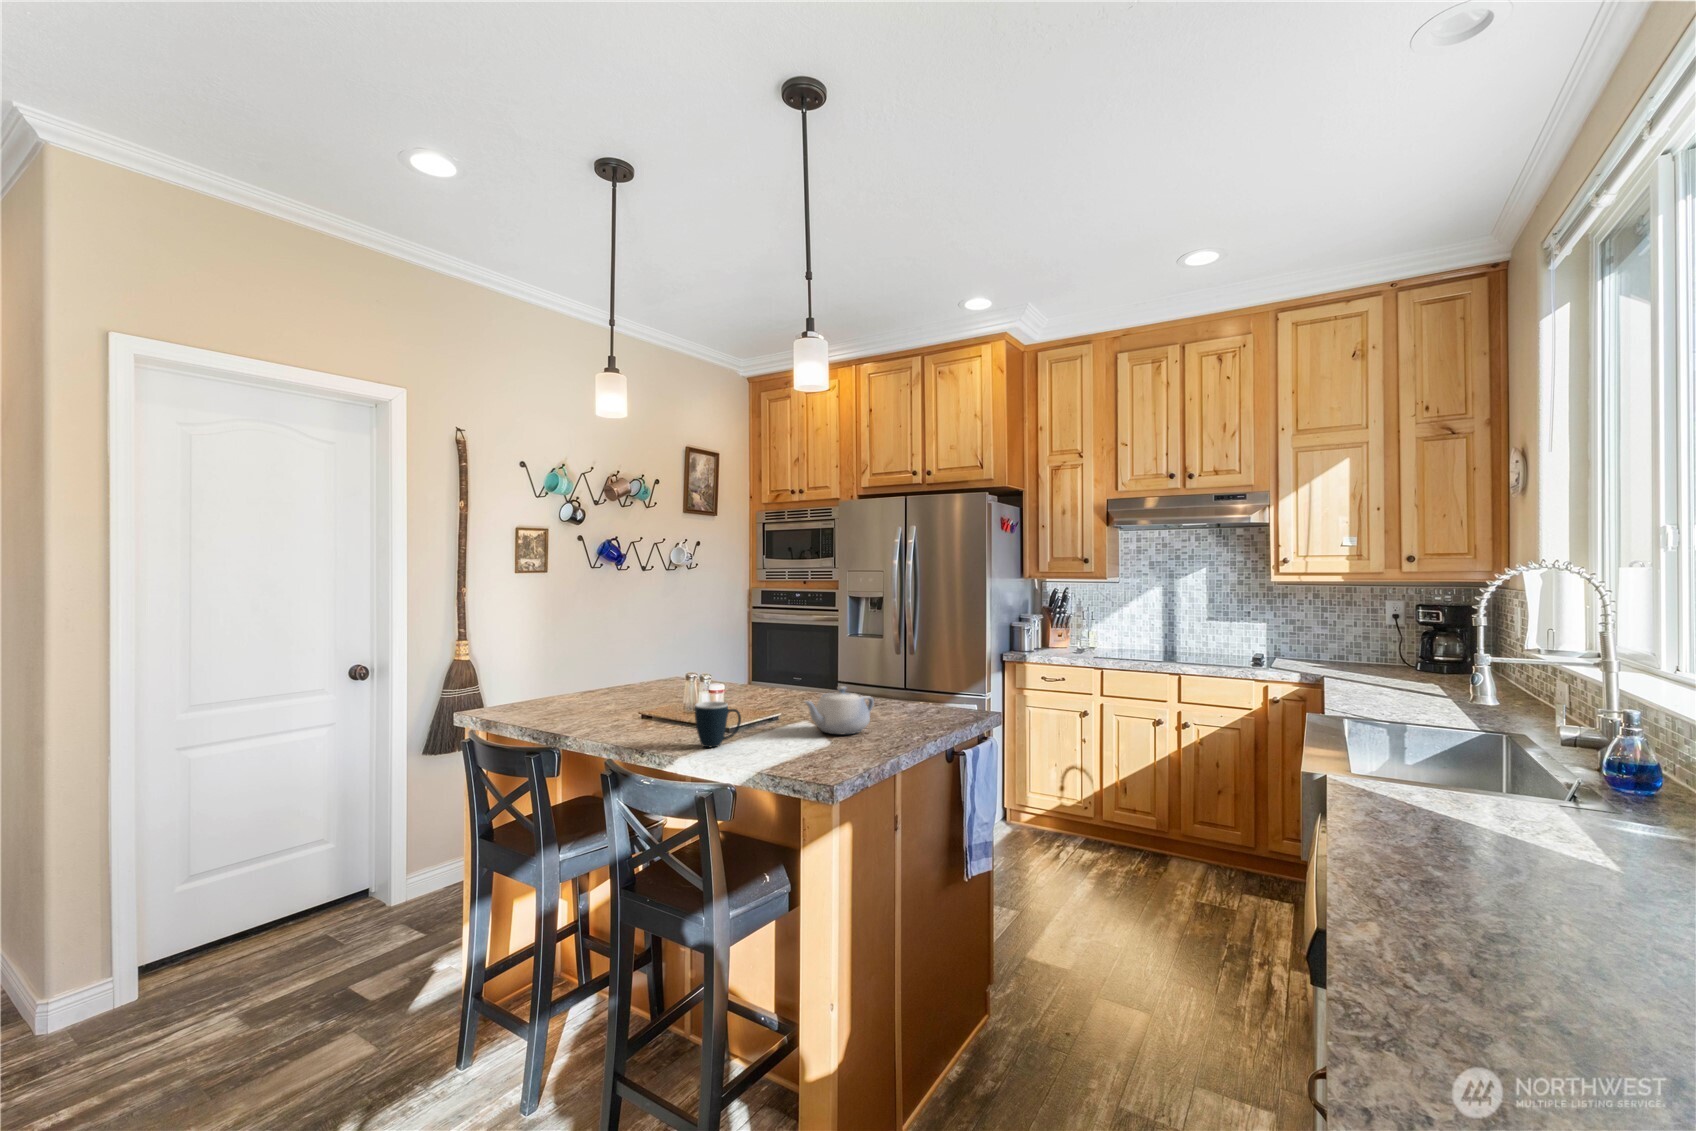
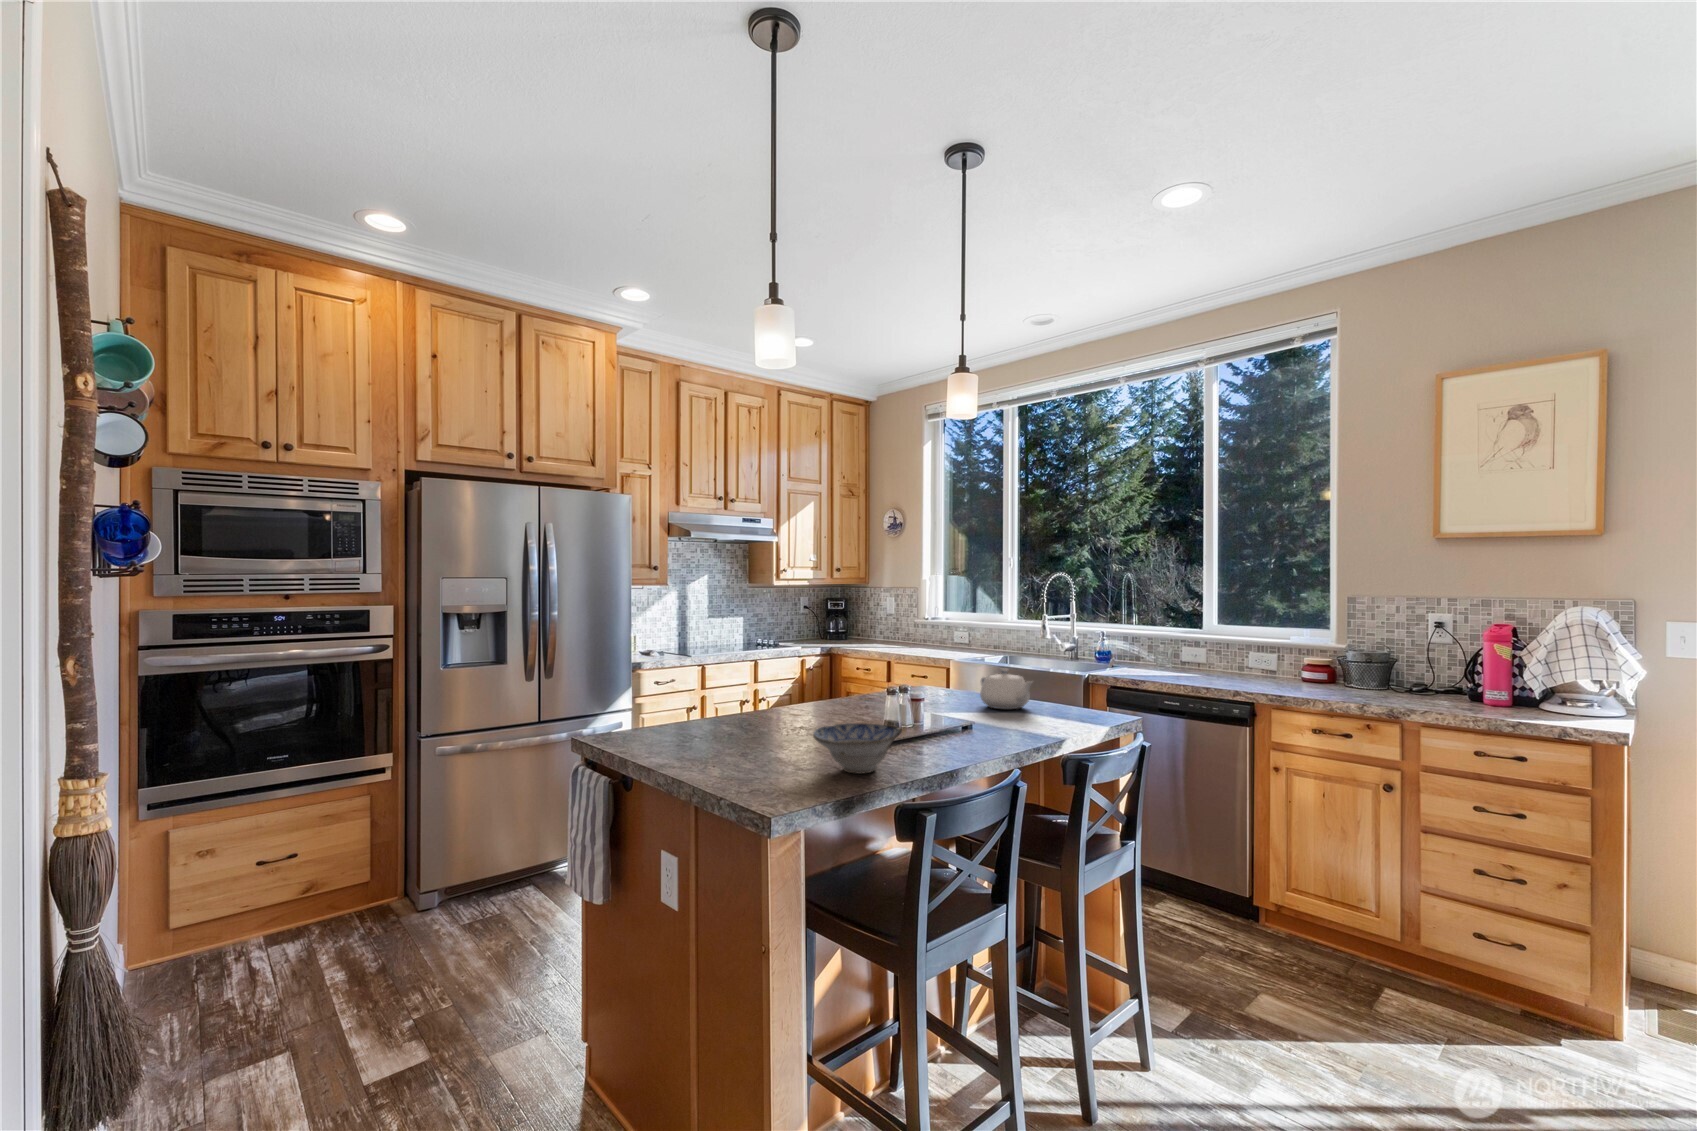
ceramic bowl: none [545,681,612,714] -> present [813,723,902,774]
mug: present [695,701,741,747] -> none [1048,690,1080,733]

